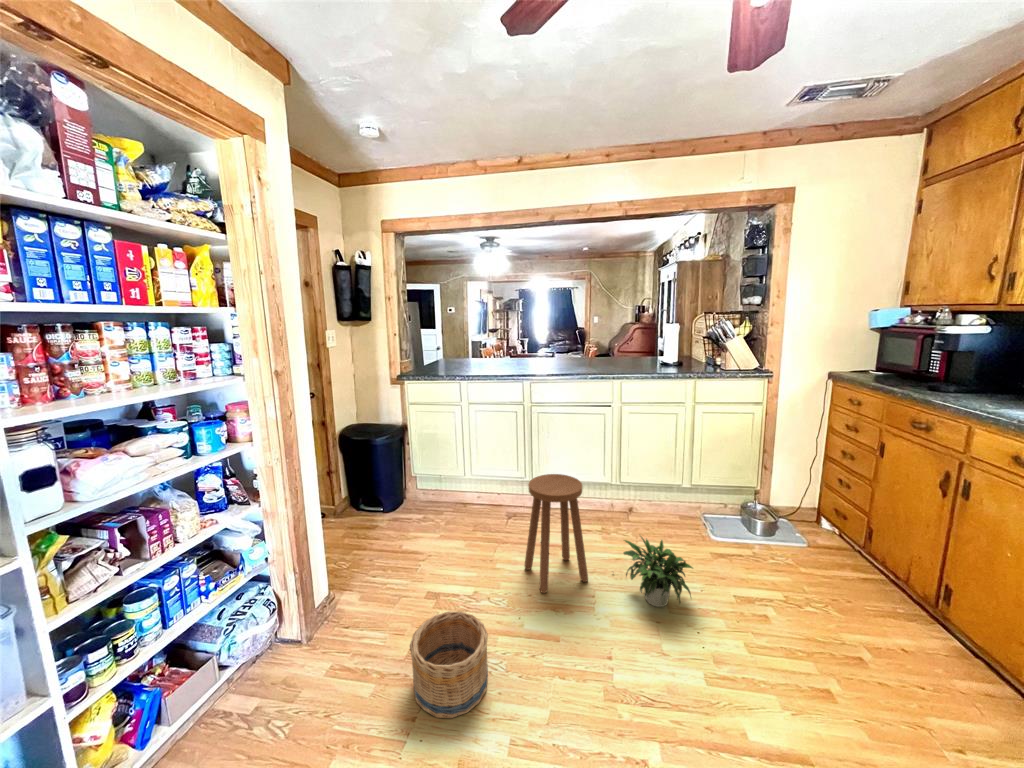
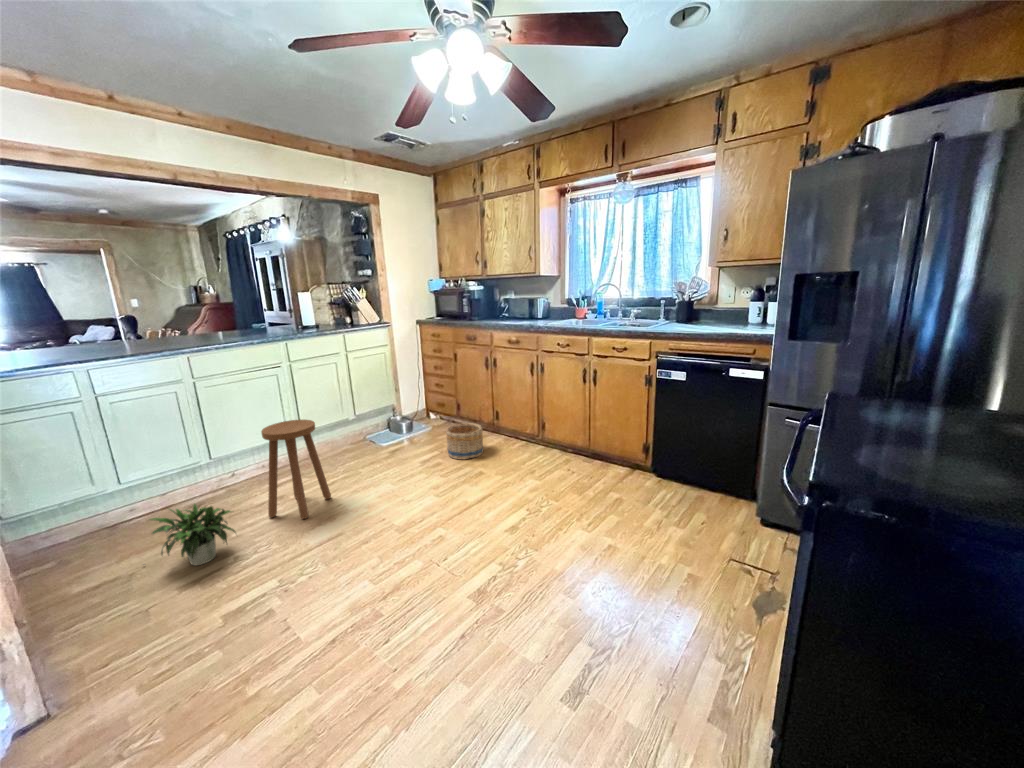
potted plant: present [624,537,693,607] -> present [150,504,235,566]
basket: present [410,612,488,718] -> present [446,423,483,460]

